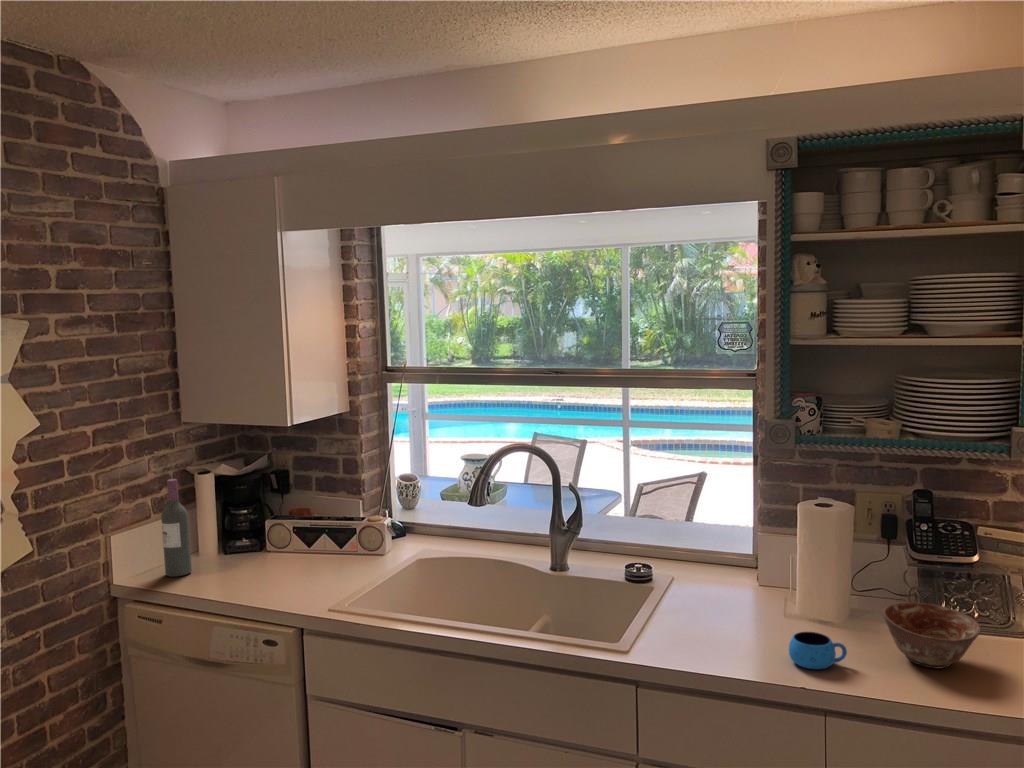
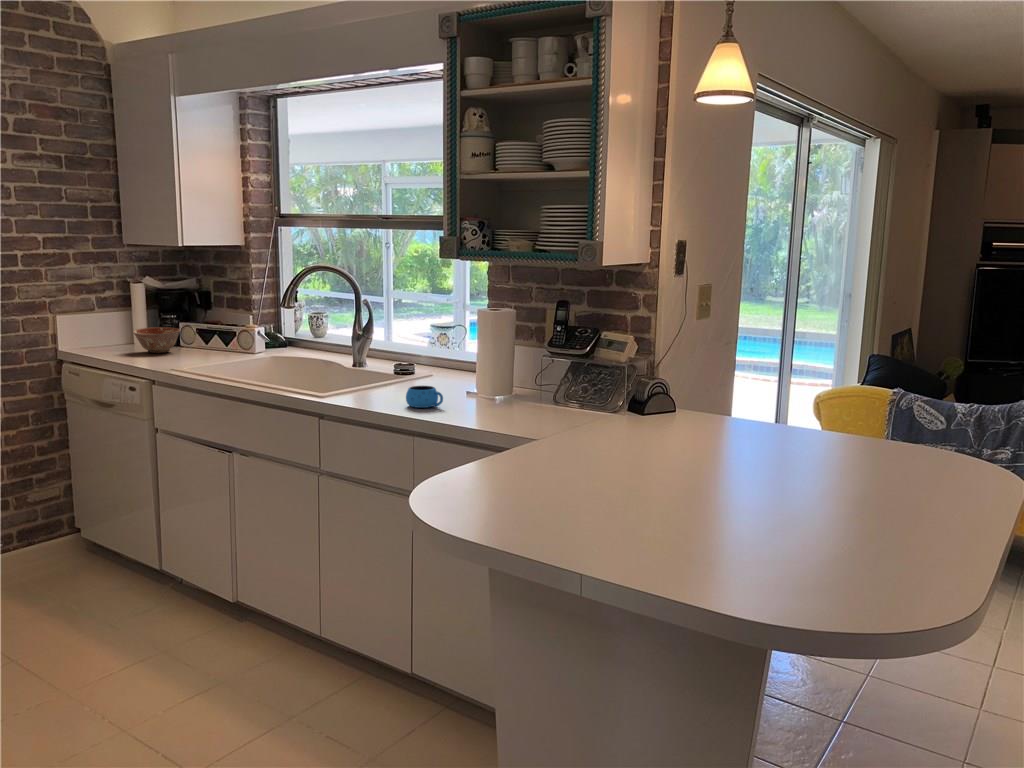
wine bottle: present [161,479,192,577] -> none [97,282,120,351]
ceramic bowl: present [883,602,981,668] -> present [133,327,180,353]

